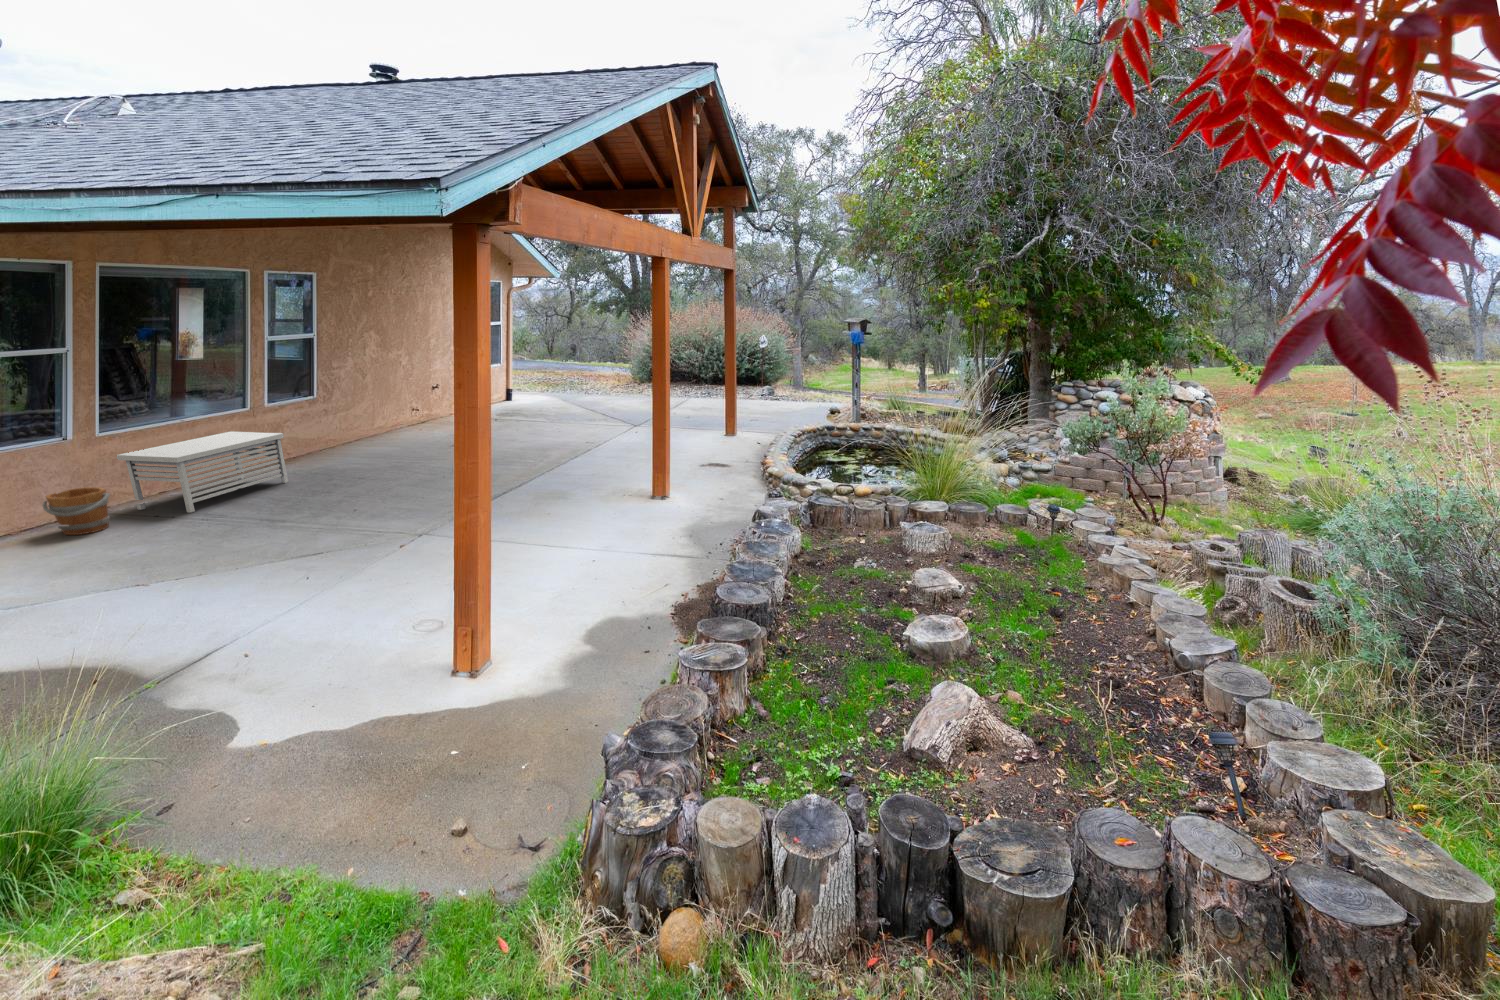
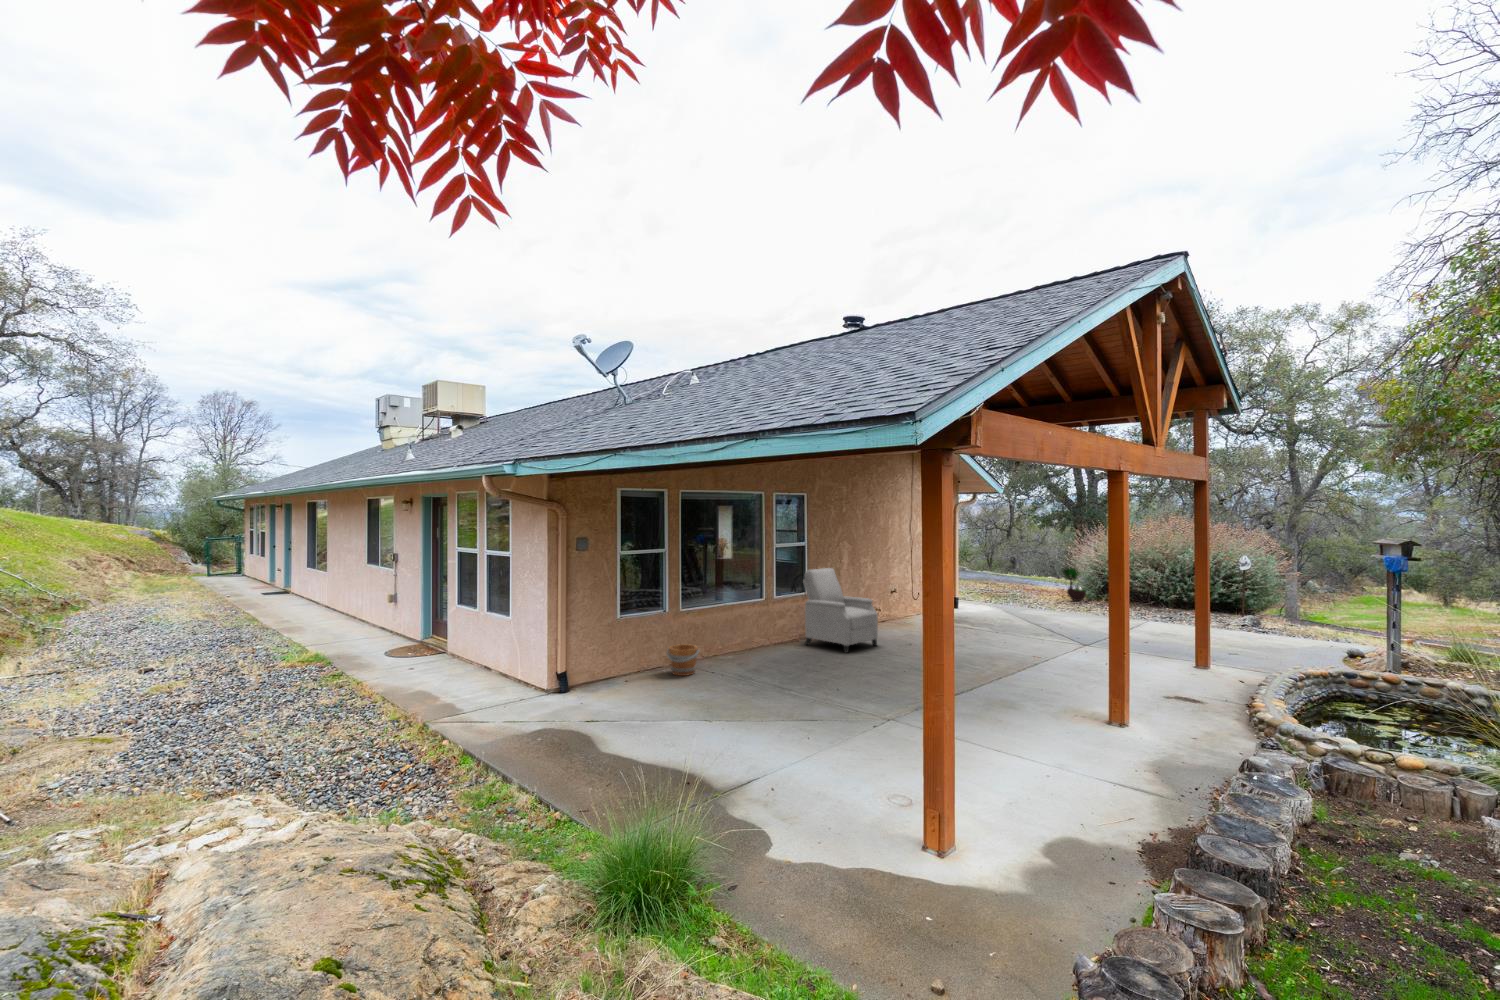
potted tree: none [610,346,636,386] -> present [1062,566,1086,601]
chair: none [284,362,405,468] -> present [803,568,878,653]
storage bench: present [117,432,288,513] -> none [705,615,799,671]

